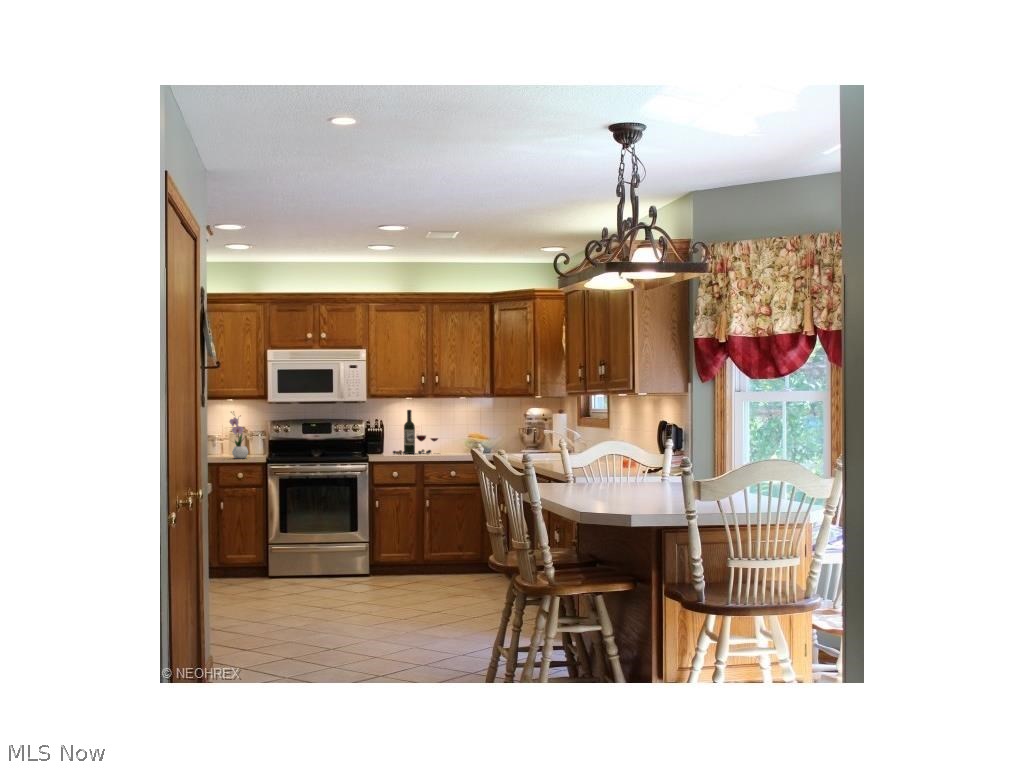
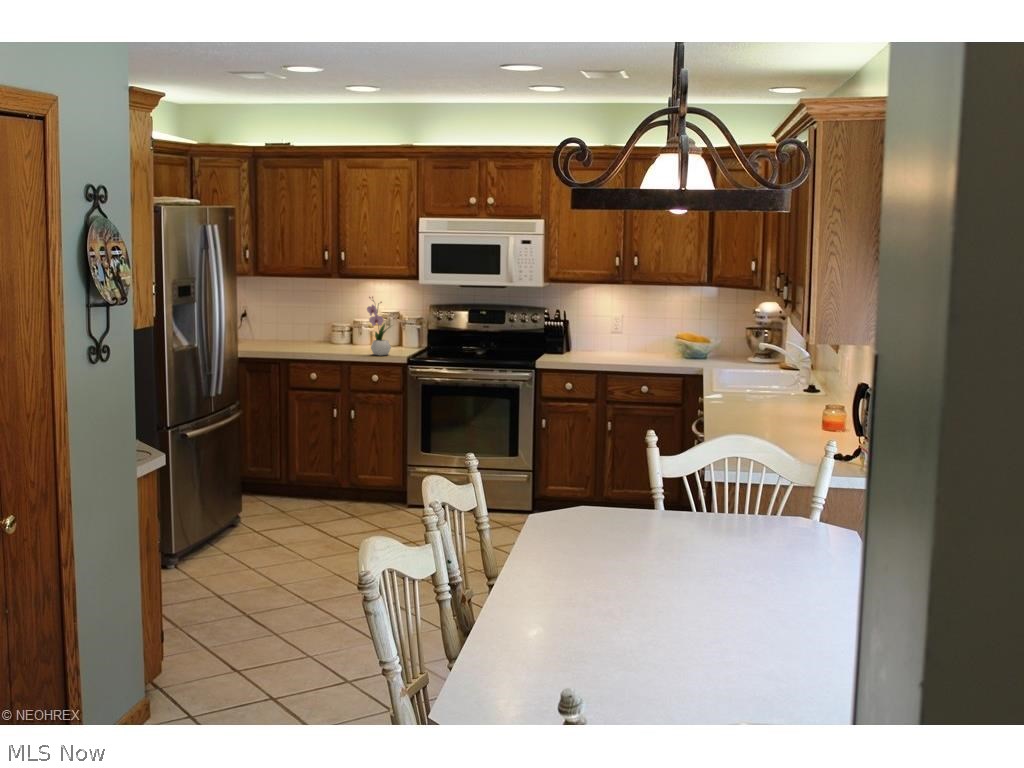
wine bottle: present [393,410,438,454] -> none [575,299,636,358]

